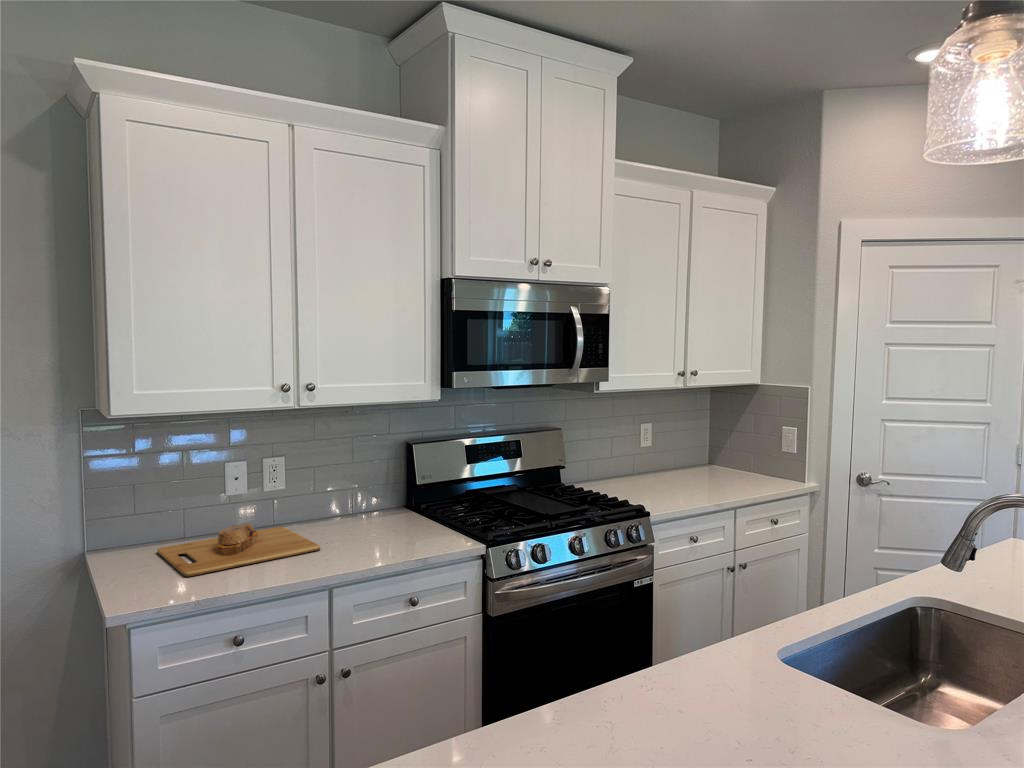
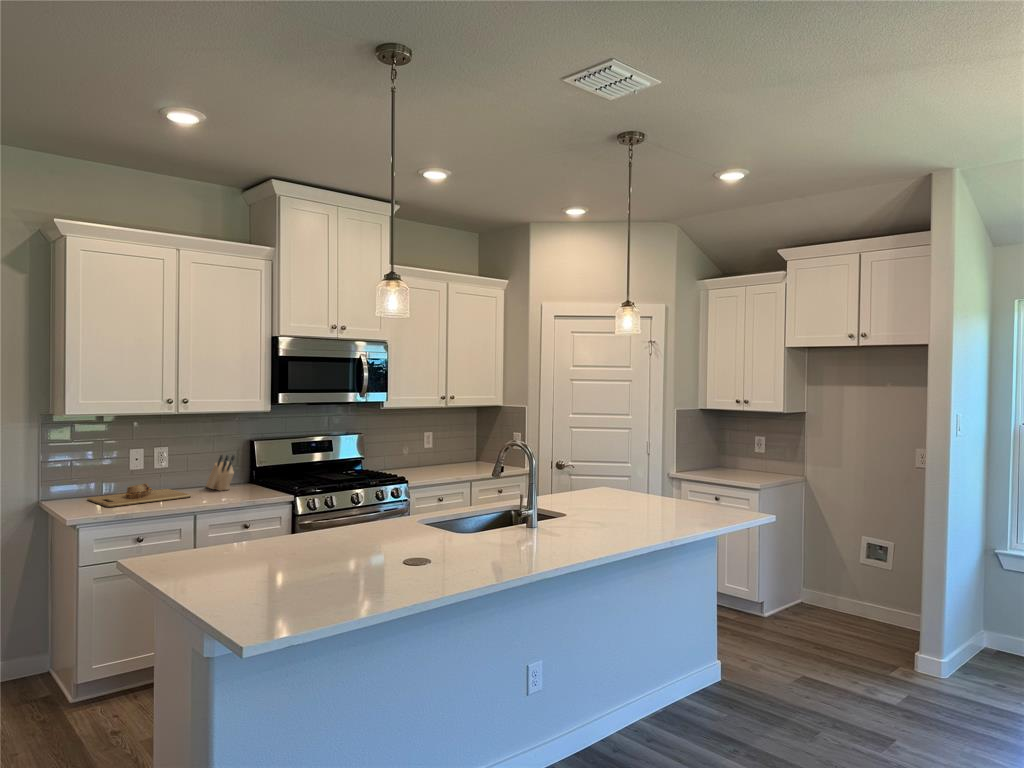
knife block: none [340,474,386,532] -> present [206,455,235,491]

